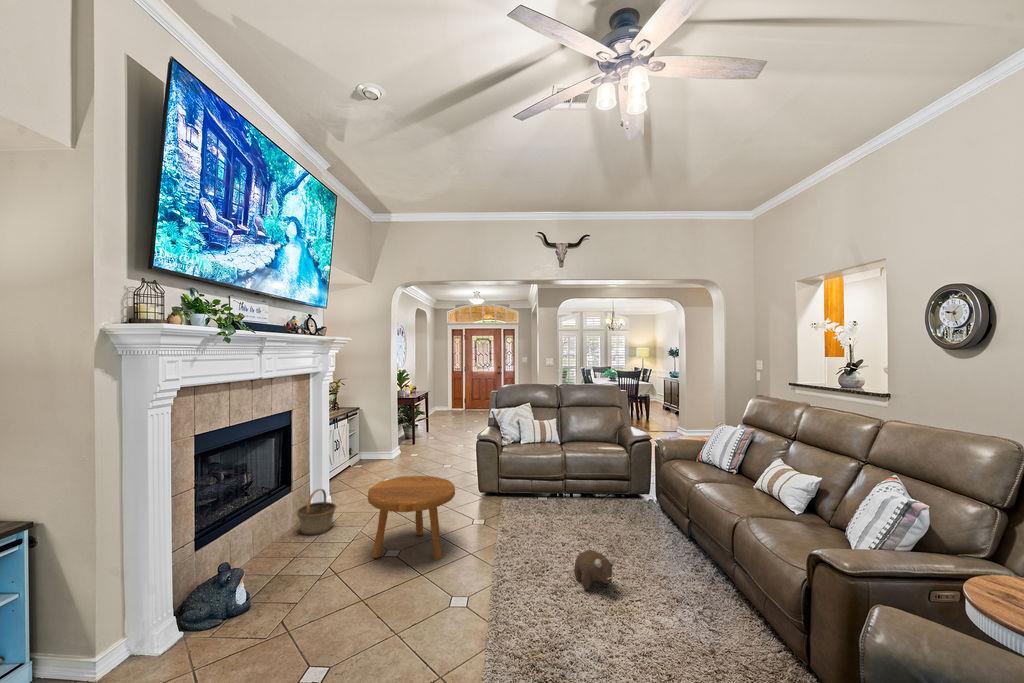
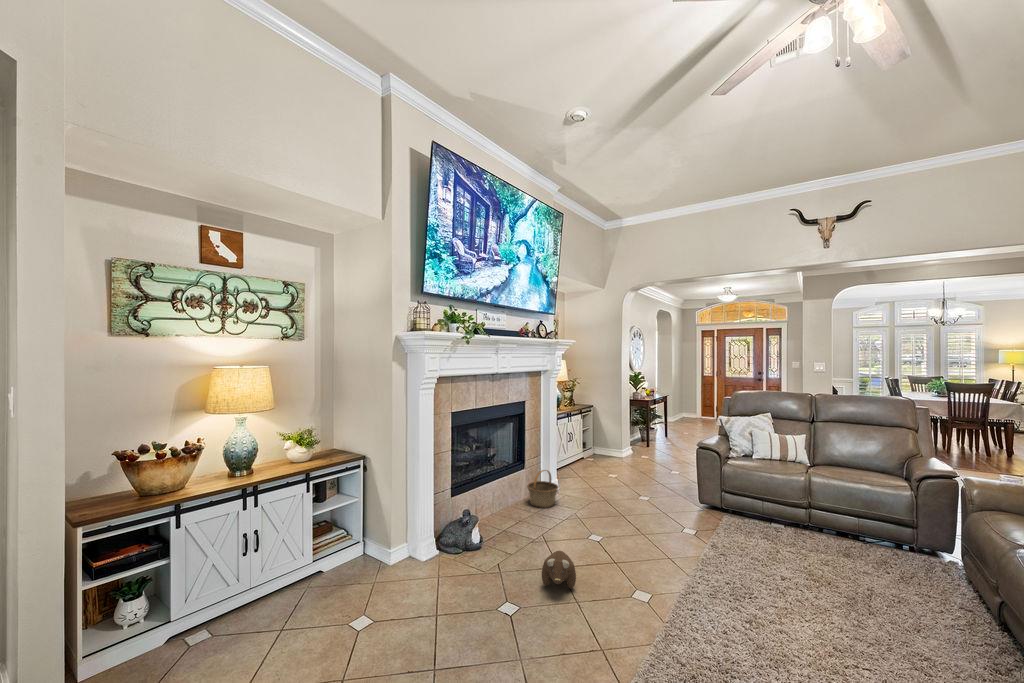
footstool: present [368,476,455,560] -> none [576,471,659,555]
plush toy: present [574,550,616,590] -> present [542,551,576,589]

